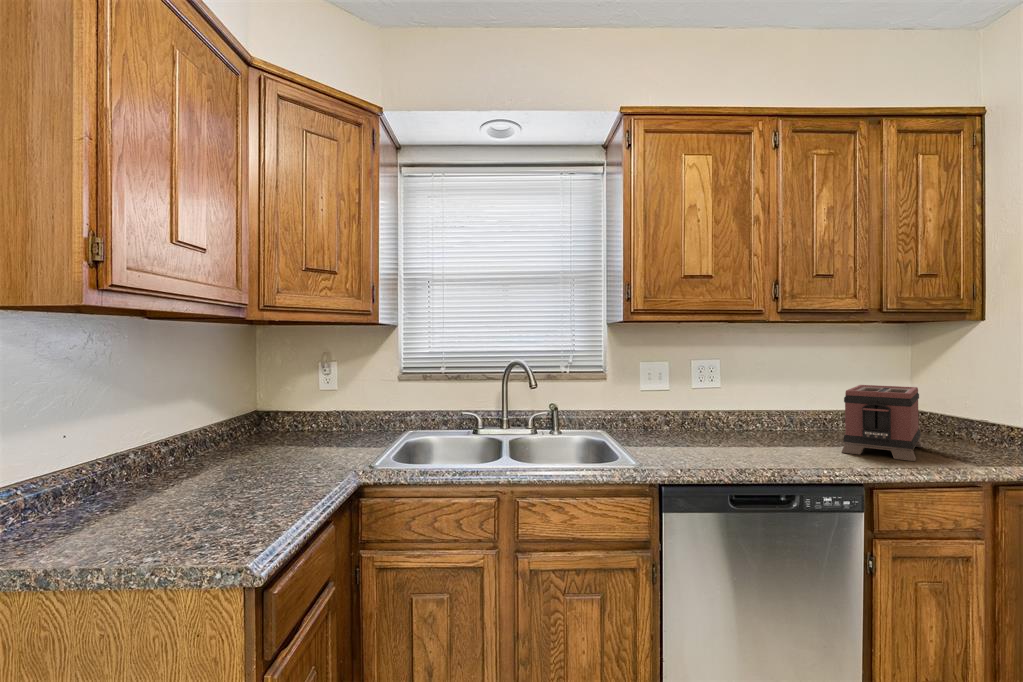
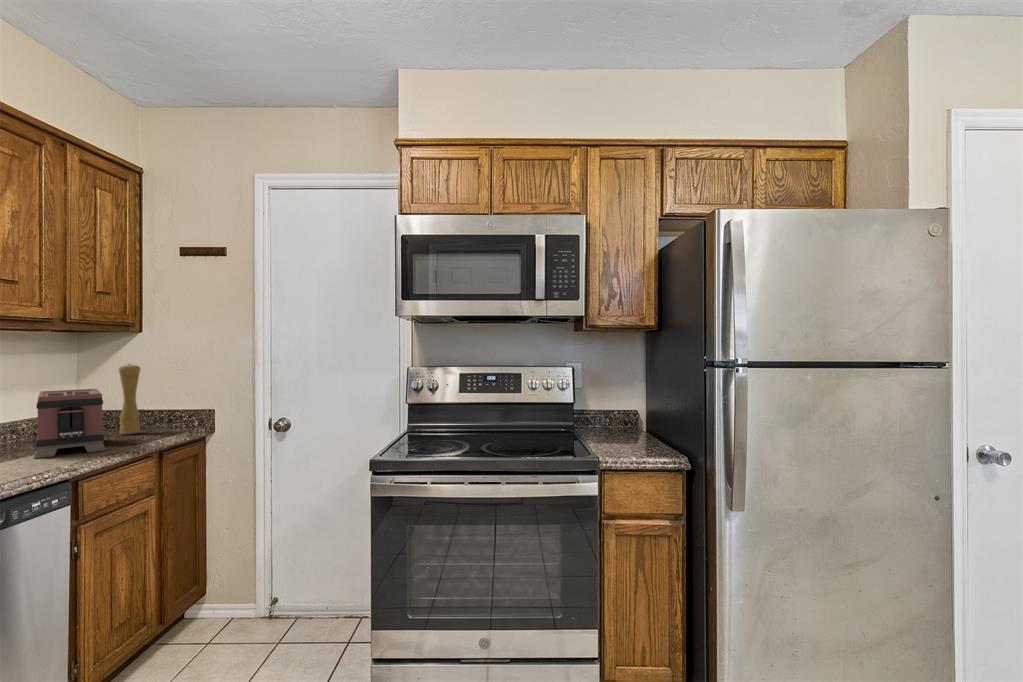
pepper mill: none [948,360,976,448] -> present [119,364,140,434]

